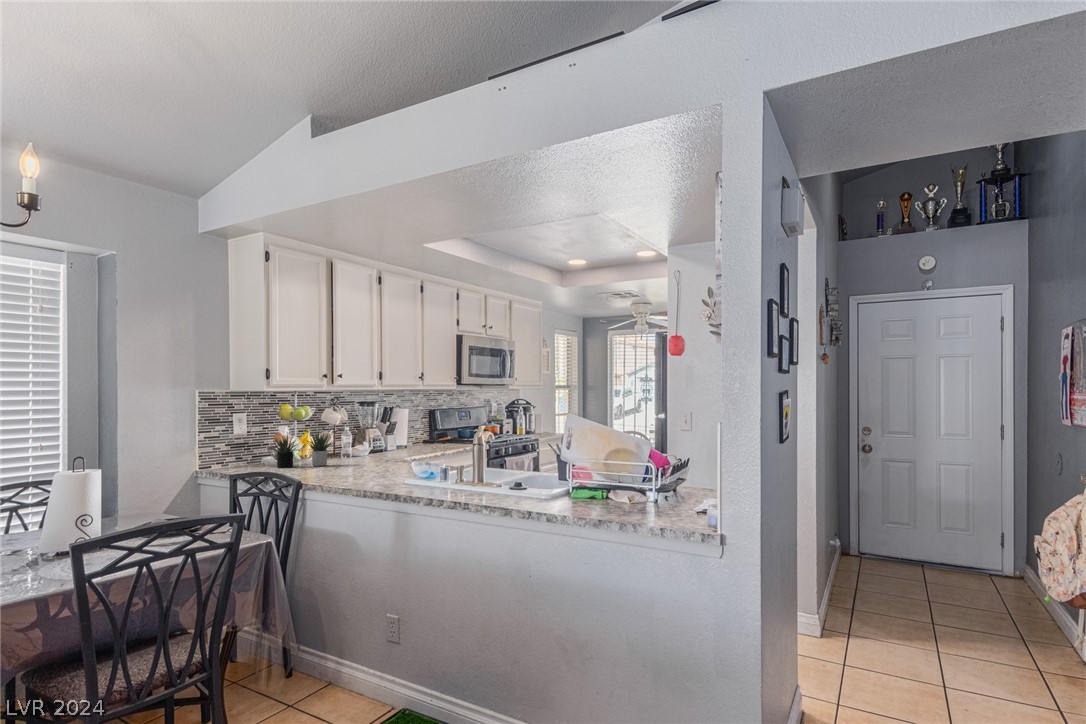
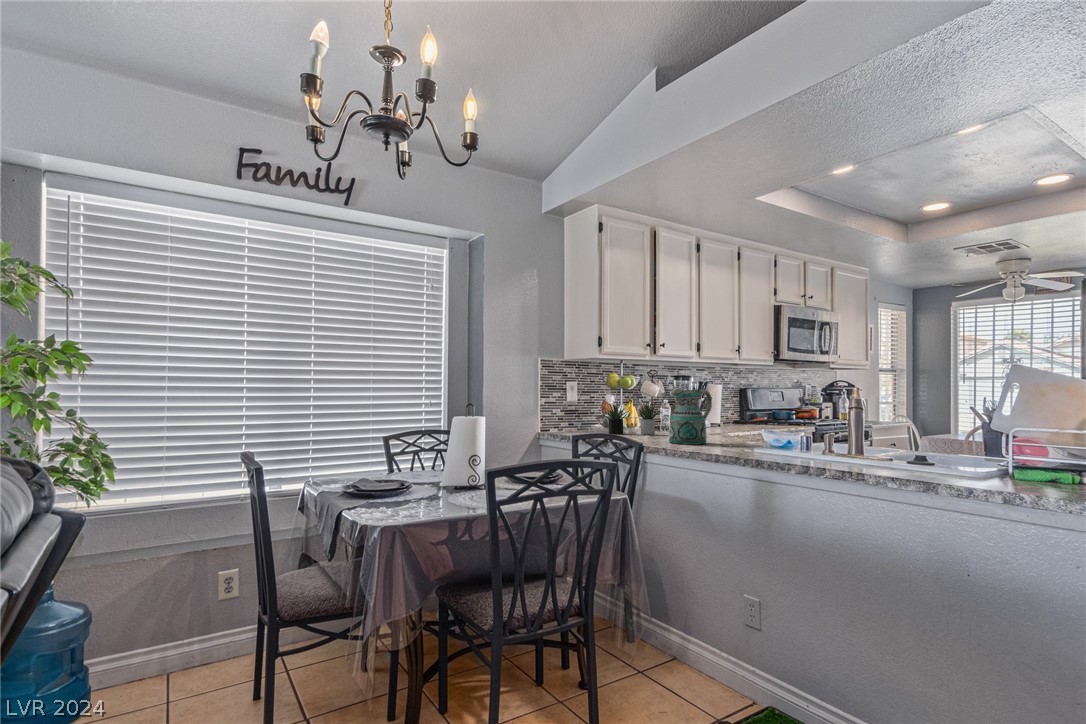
ceramic pitcher: none [331,422,376,478] -> present [669,389,712,445]

